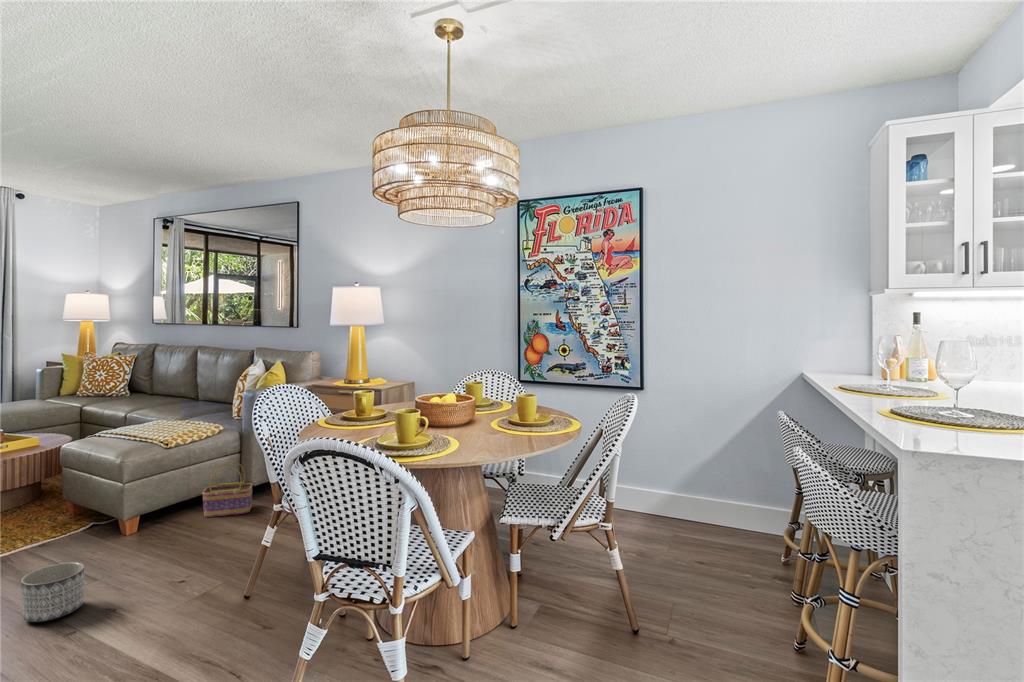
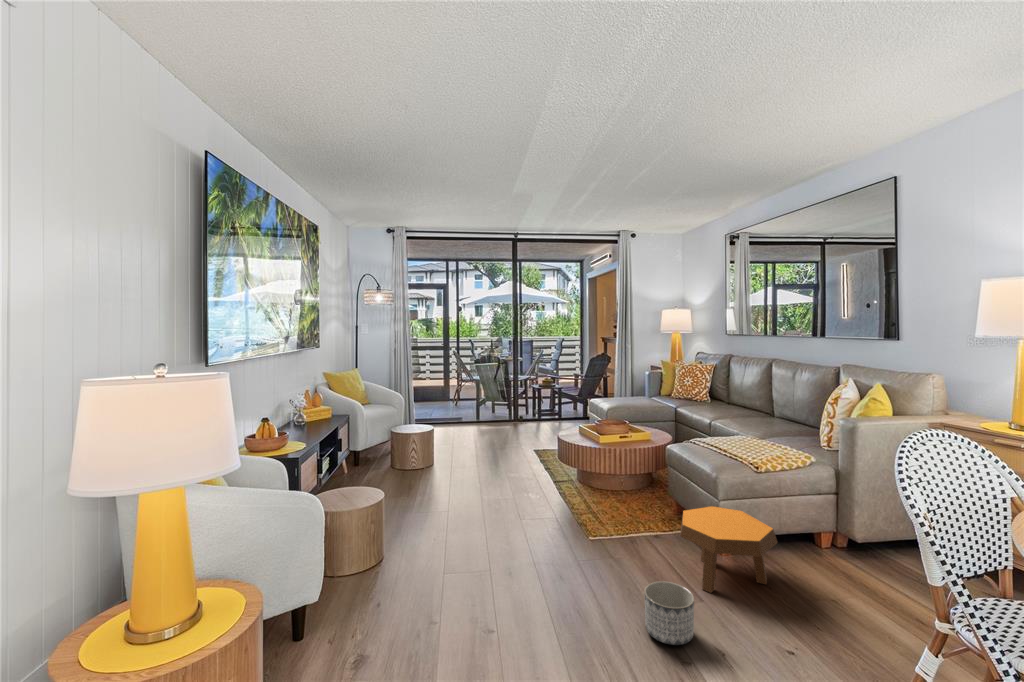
basket: present [202,461,253,517] -> none [795,502,857,574]
footstool: none [74,486,181,568] -> present [680,506,778,593]

